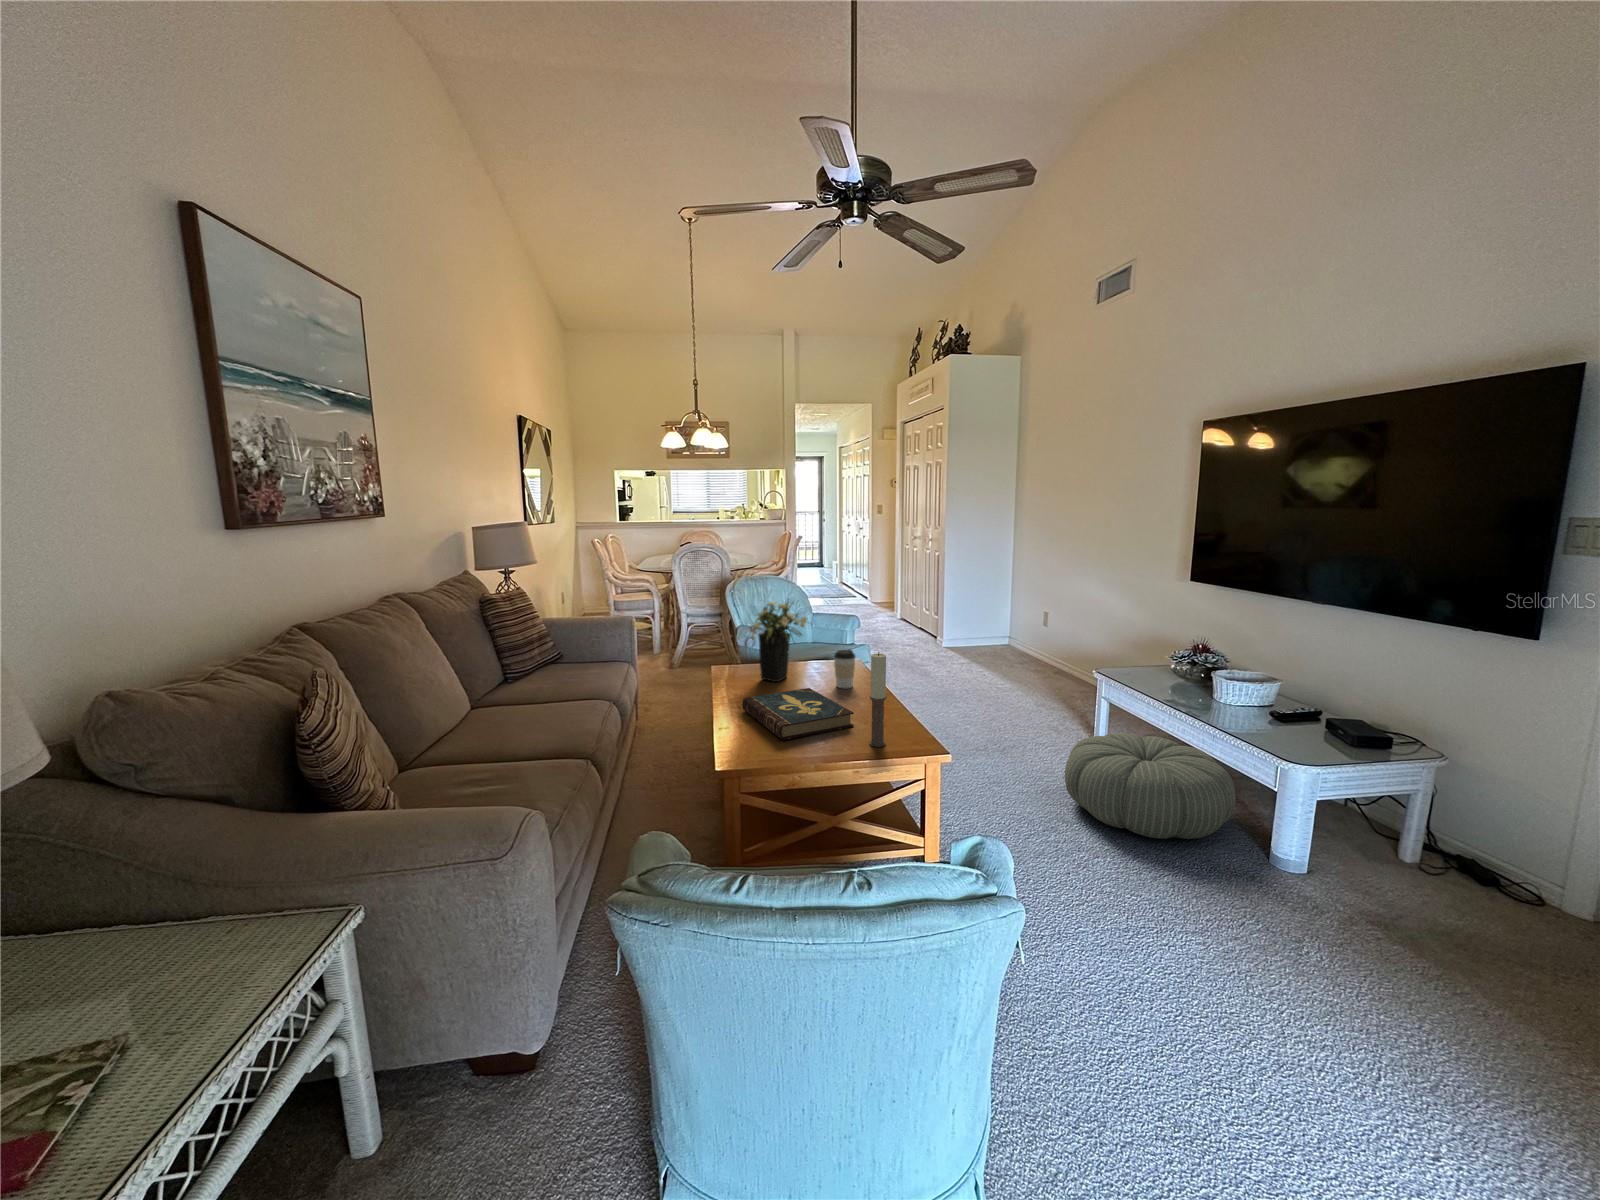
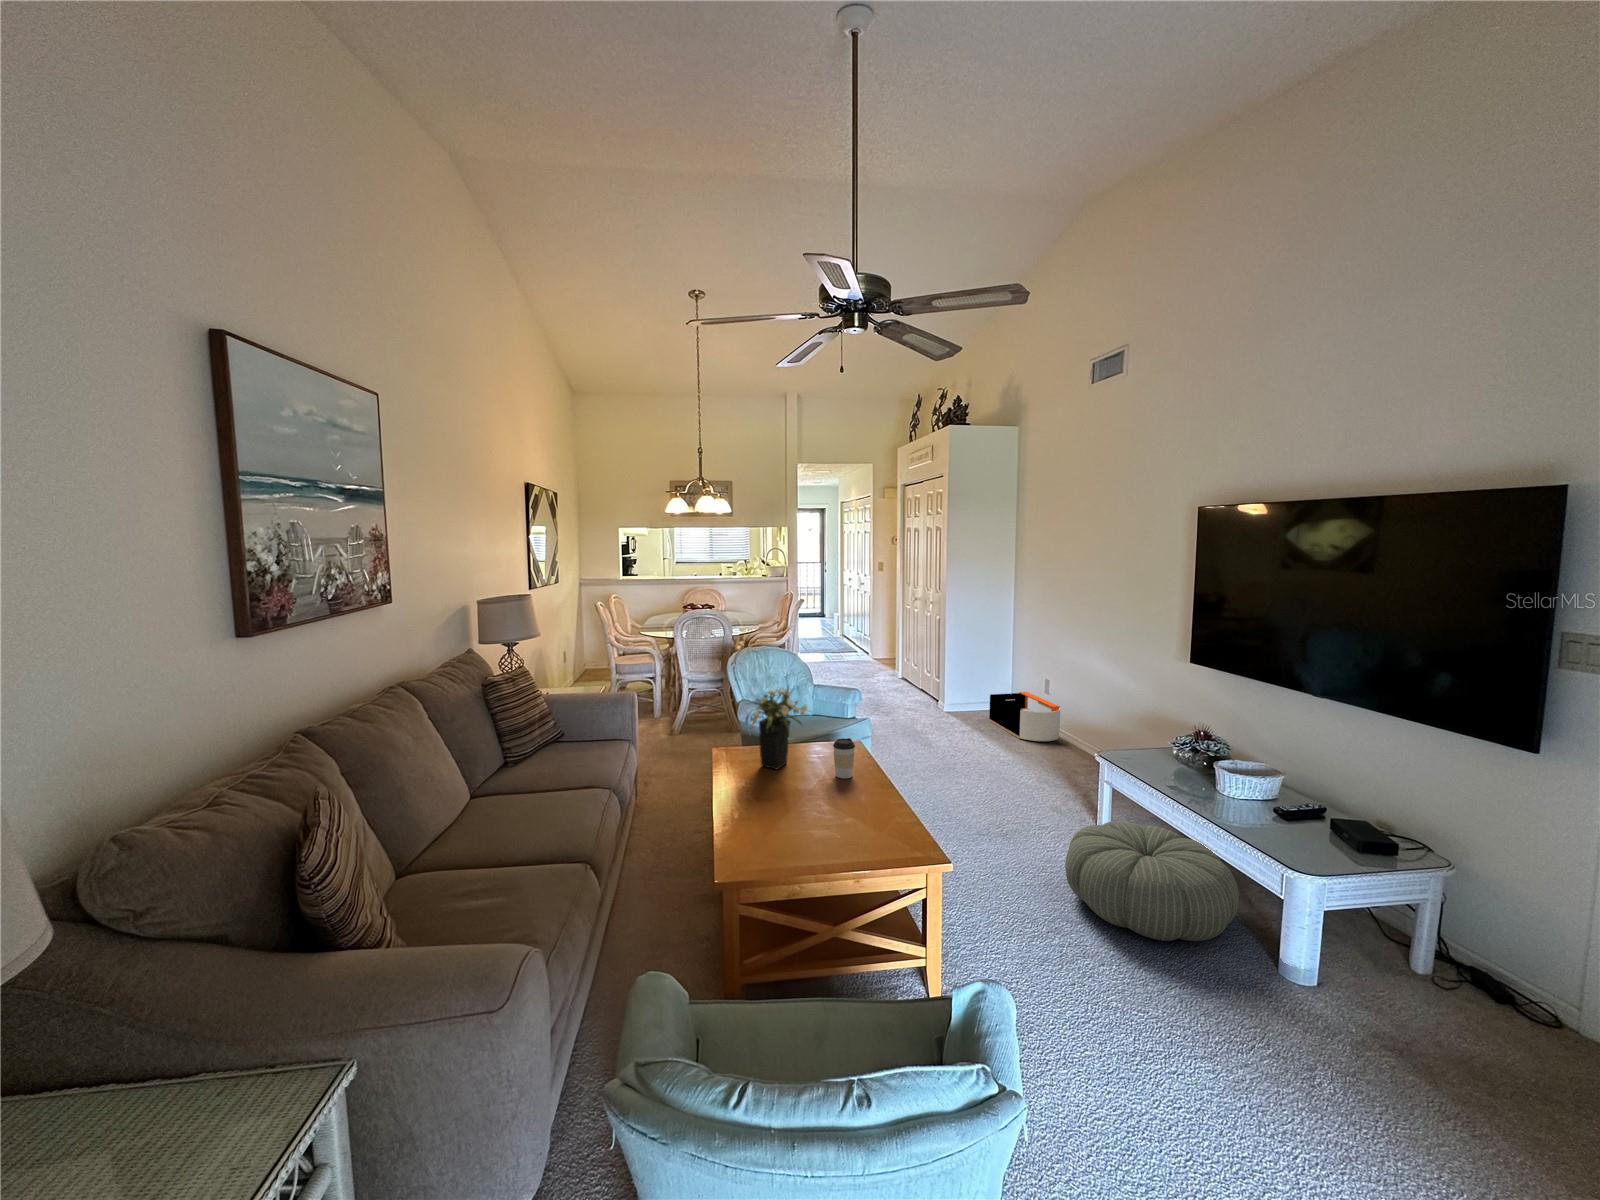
storage bin: none [991,627,1063,674] -> present [989,692,1060,741]
candle: present [870,653,886,747] -> none [869,758,885,854]
book: present [742,688,854,740] -> none [742,780,853,845]

